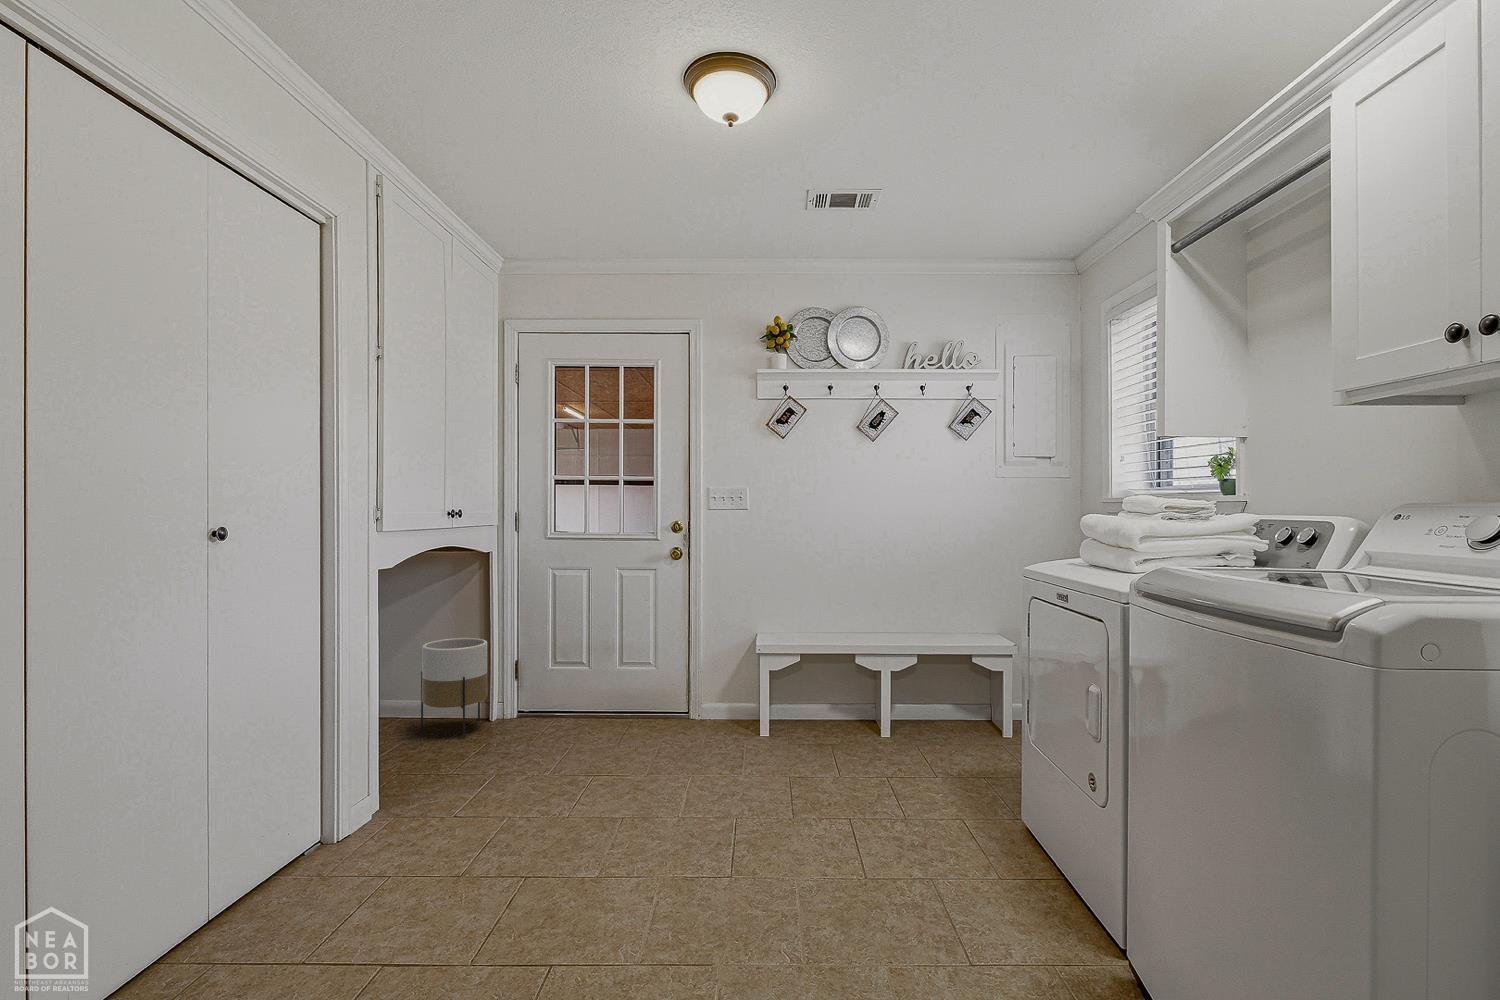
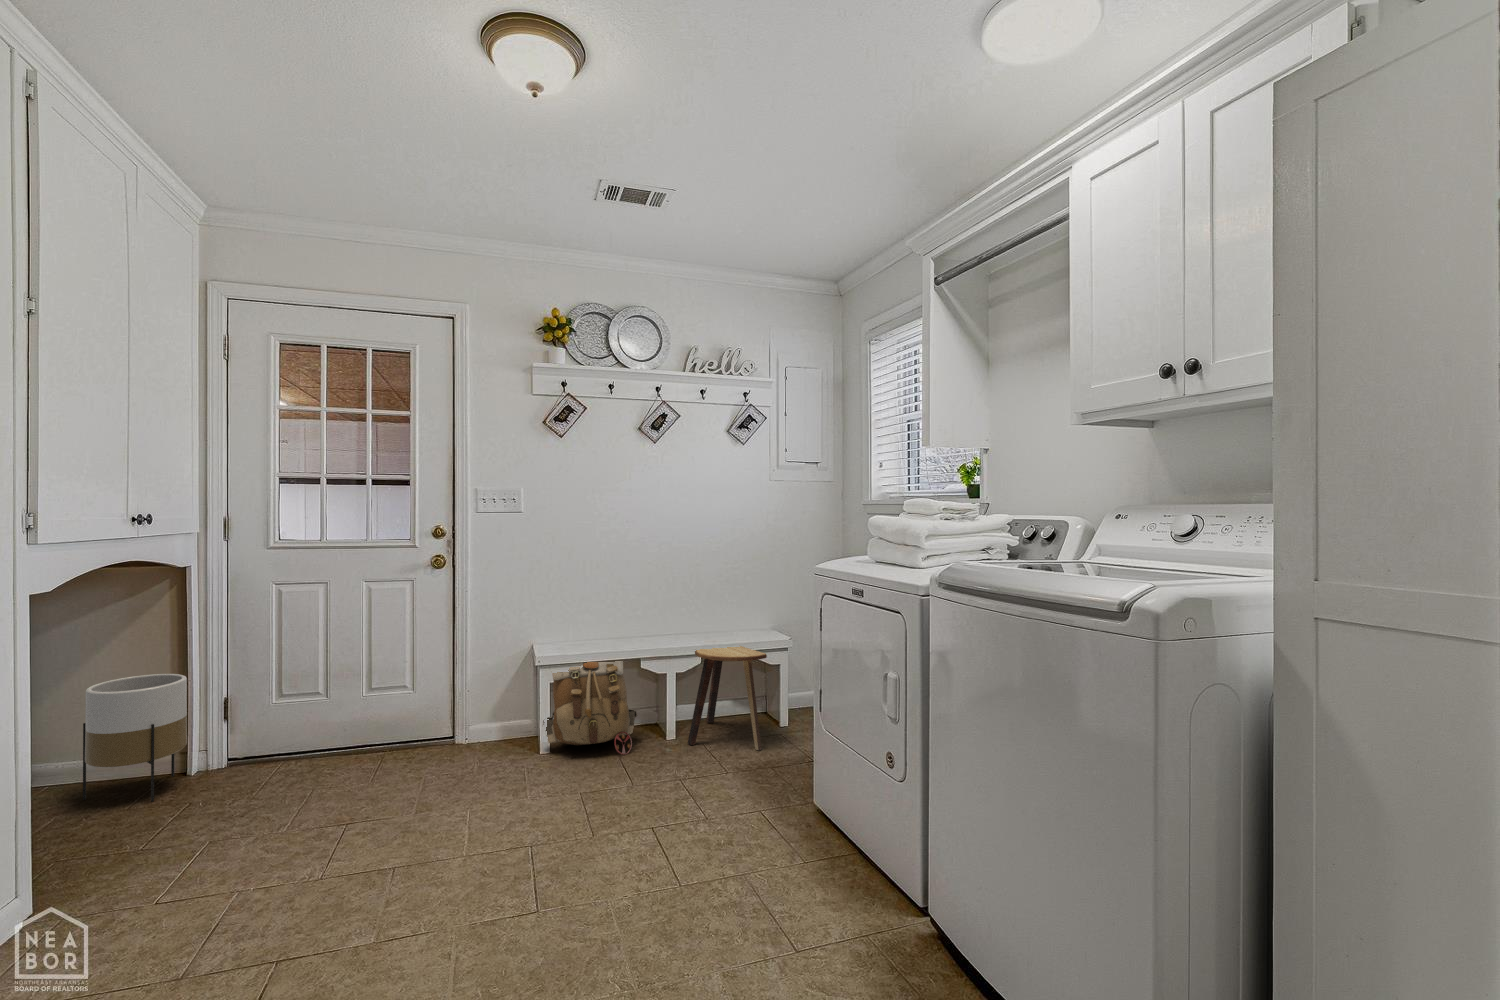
backpack: none [762,645,853,749] -> present [543,661,638,755]
stool: none [903,647,987,761] -> present [688,646,767,750]

